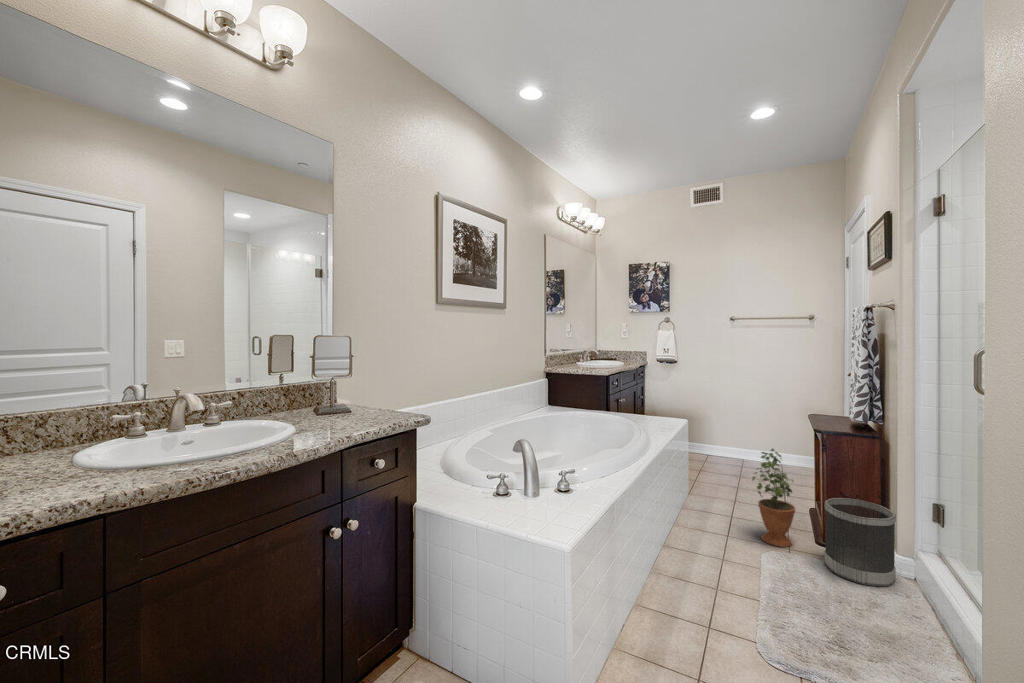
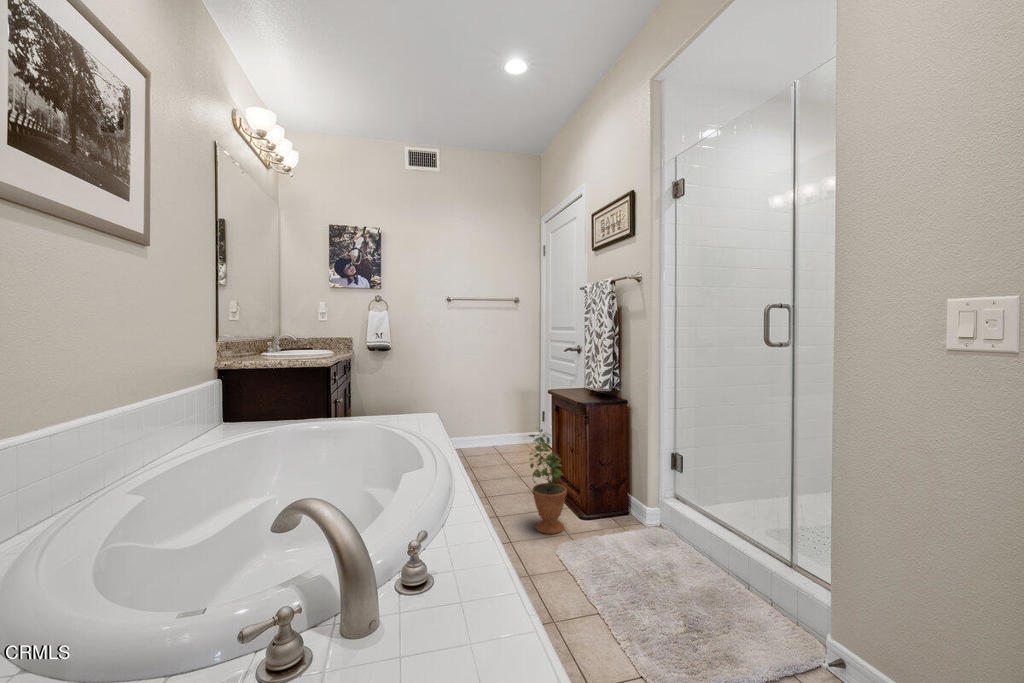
wastebasket: present [824,498,896,587] -> none [599,464,654,547]

